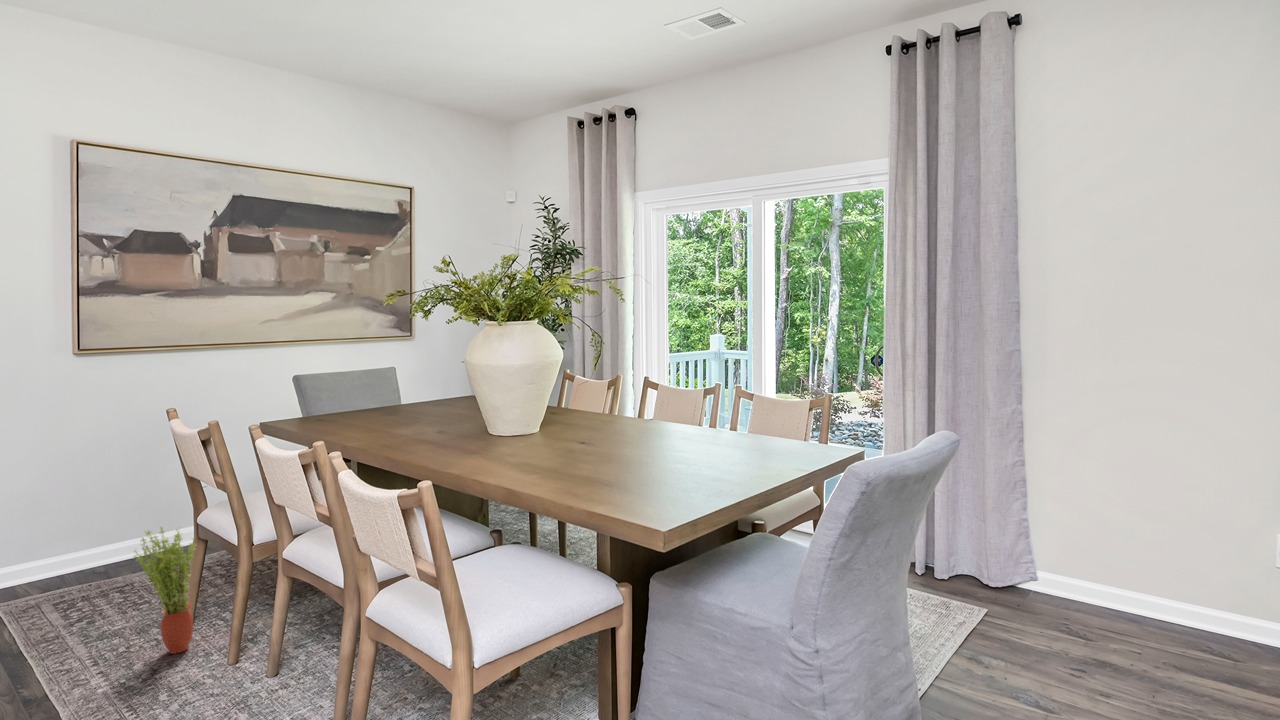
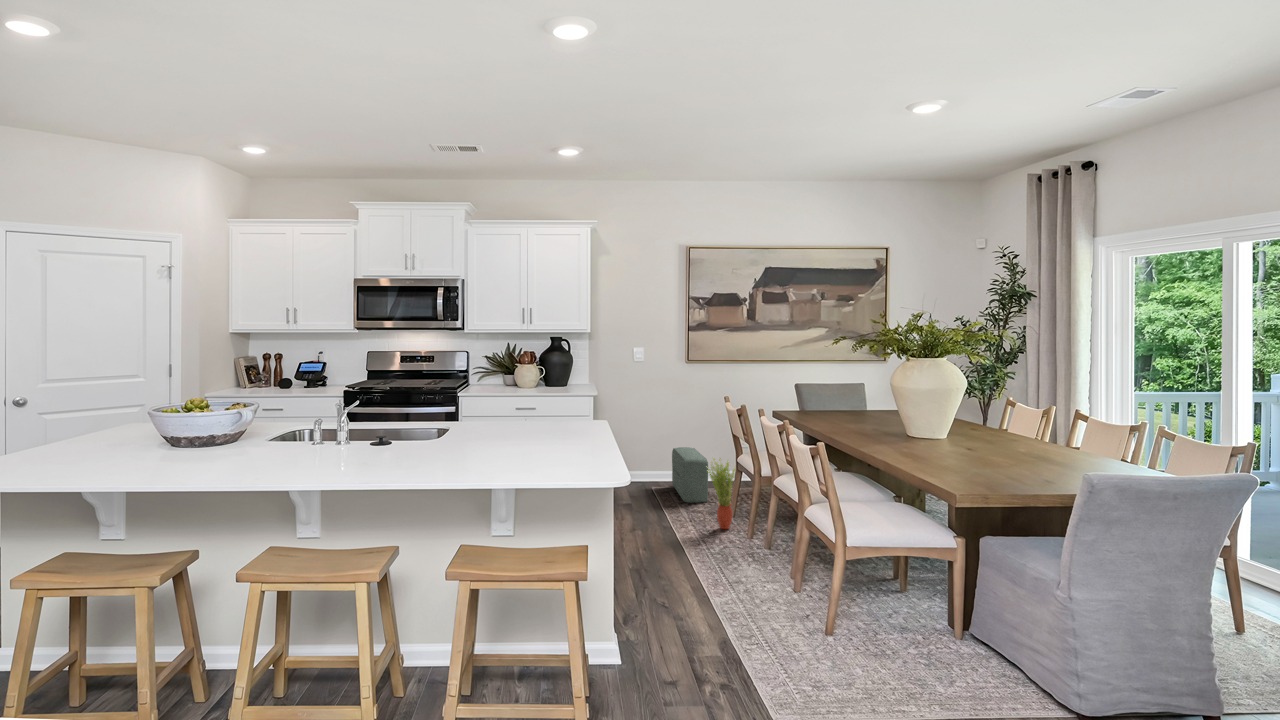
pouf: none [56,500,138,607] -> present [672,447,708,503]

